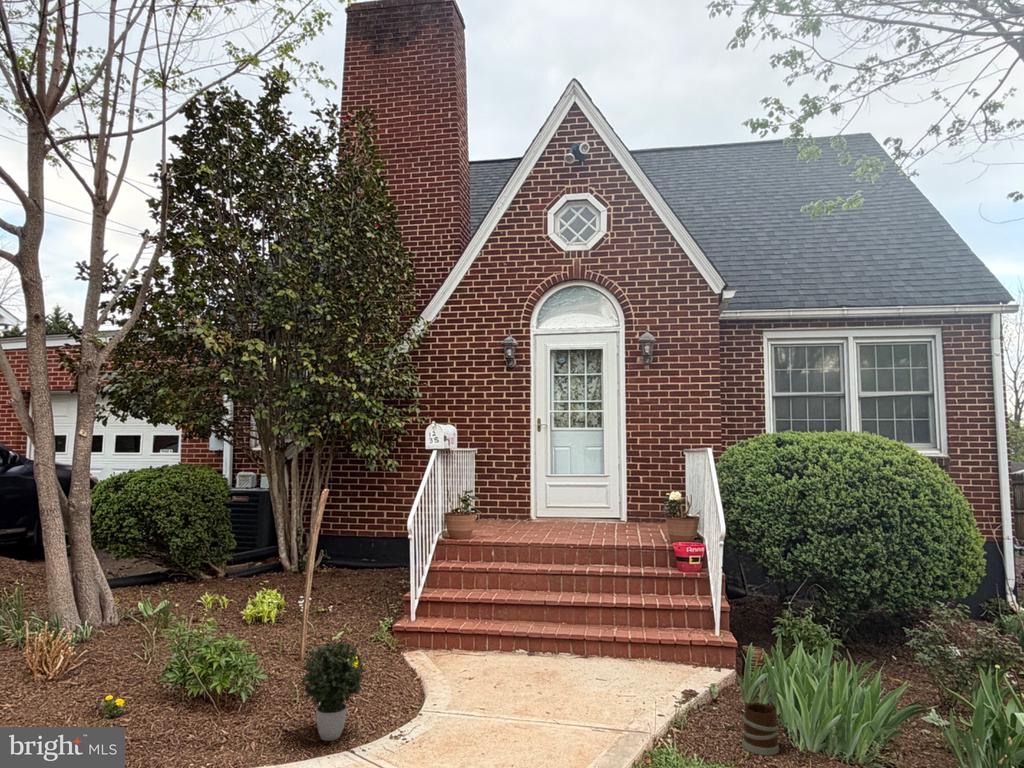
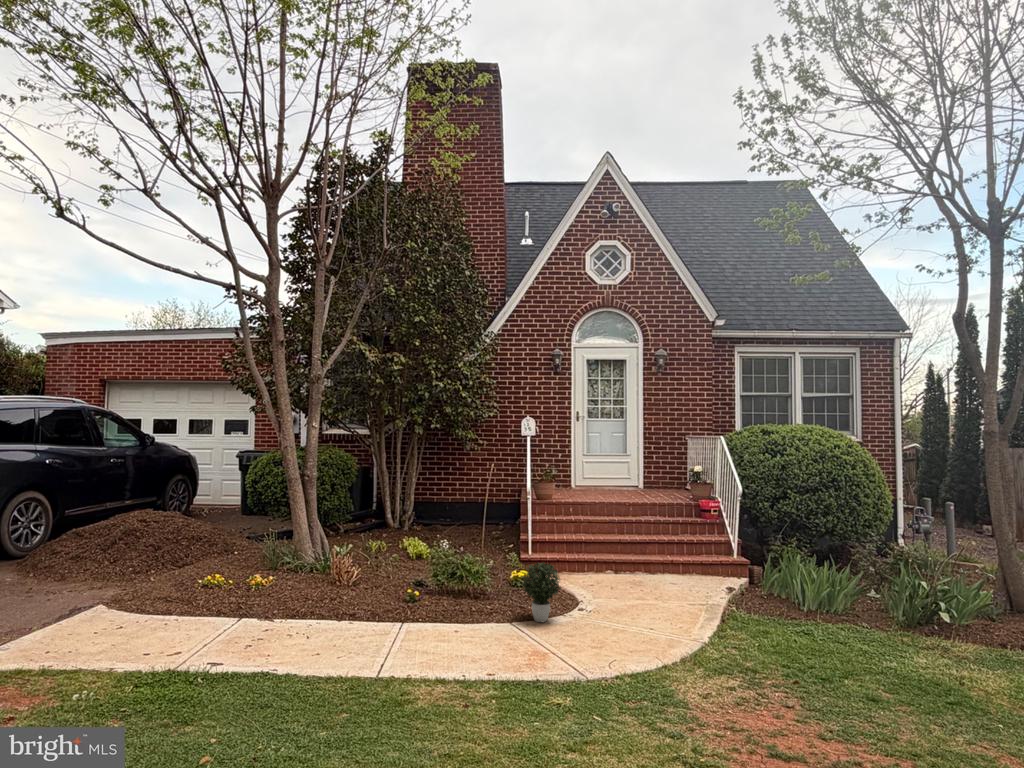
wooden bucket: present [742,683,779,755] -> none [778,581,800,622]

